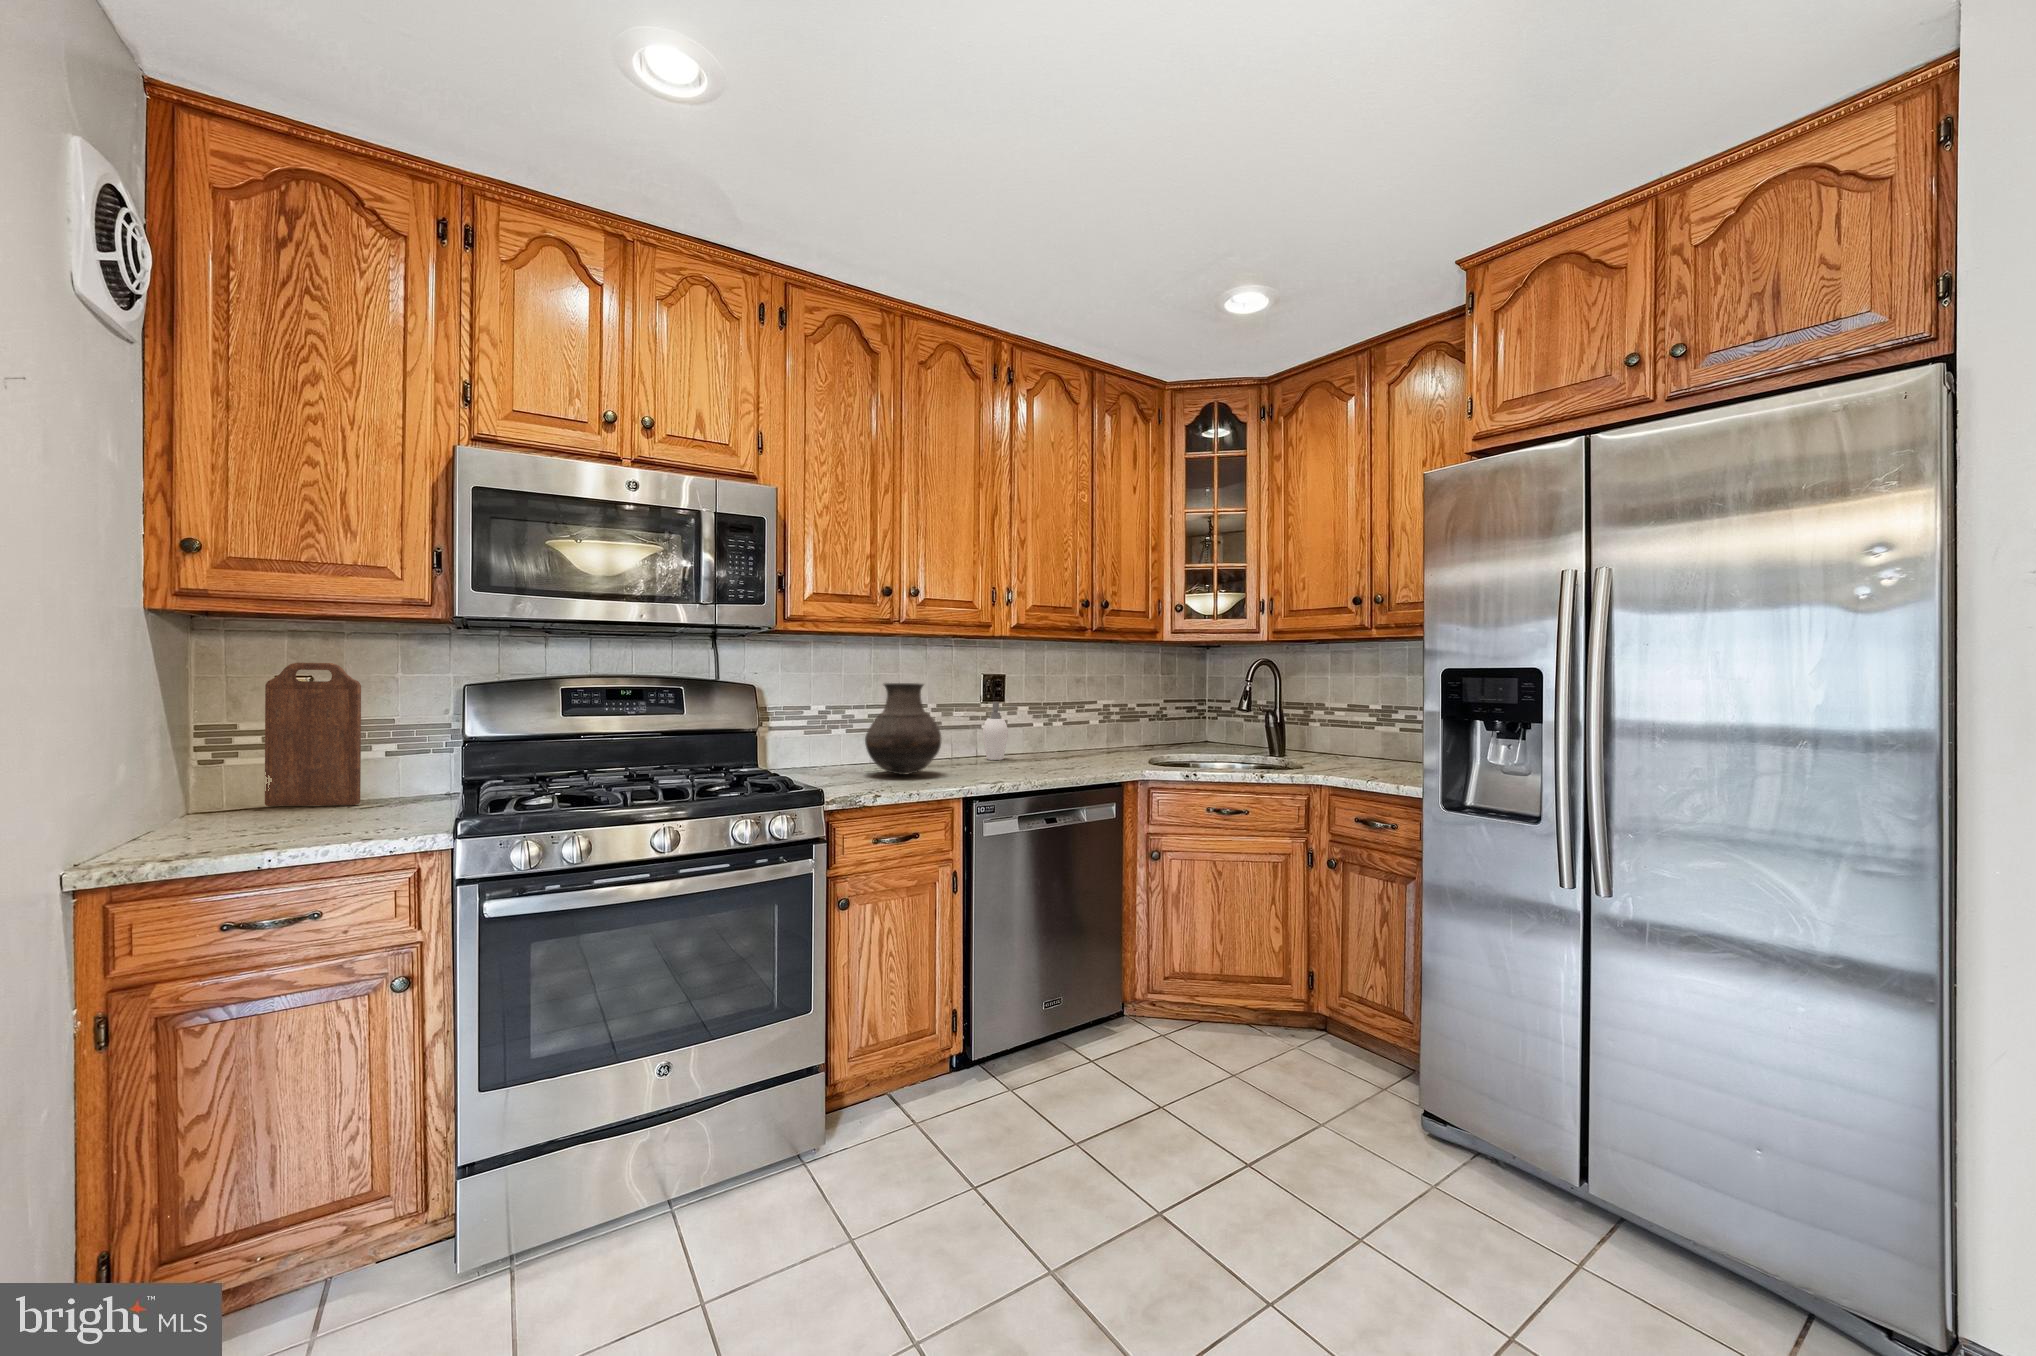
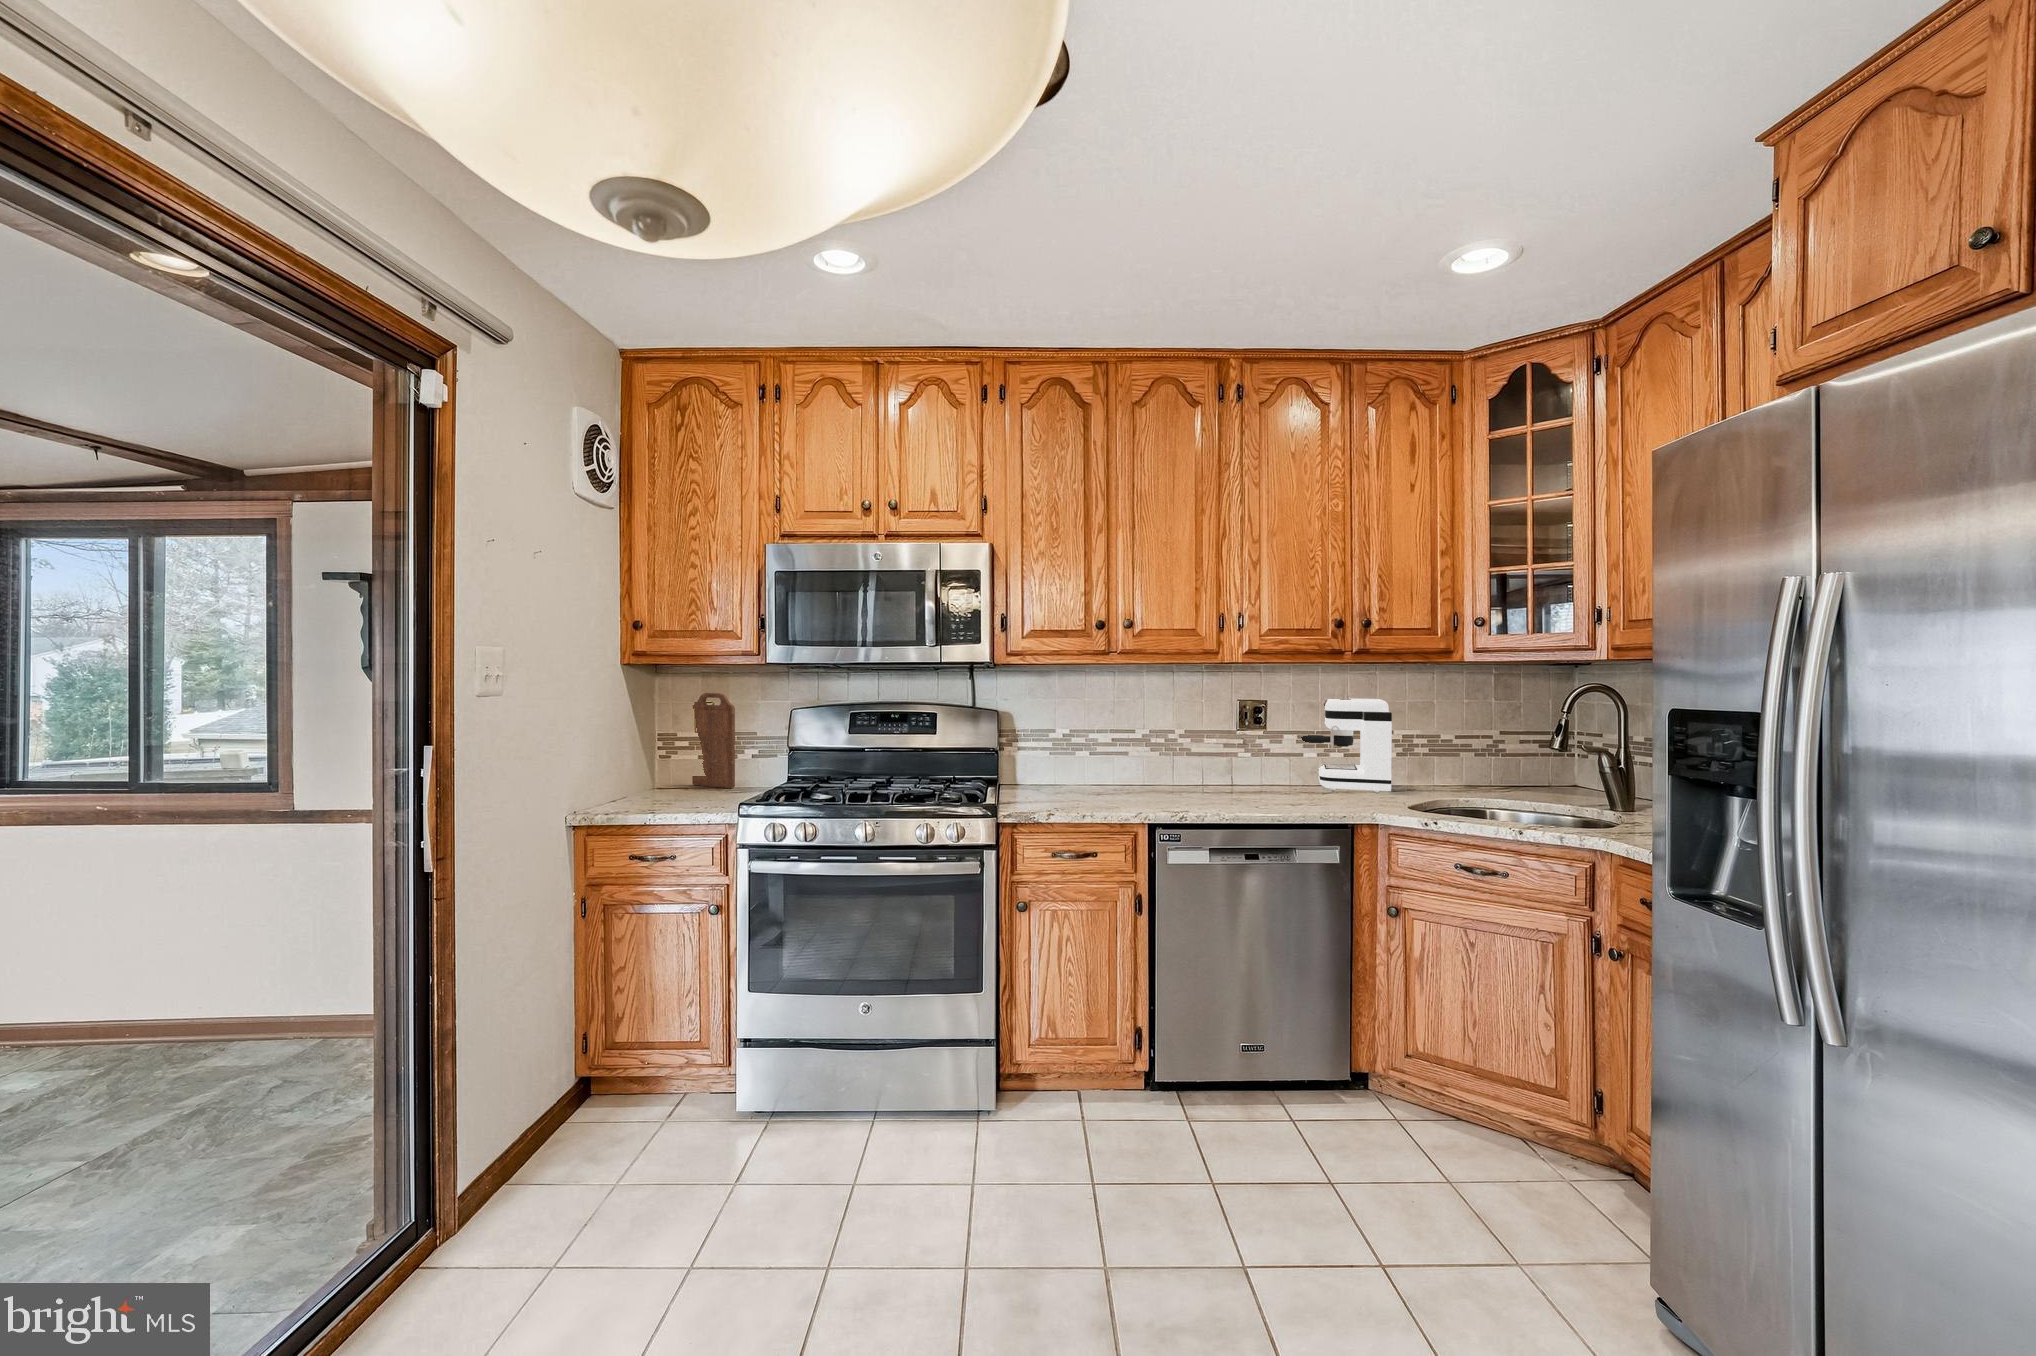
coffee maker: none [1026,674,1115,757] -> present [1301,699,1392,793]
vase: present [865,683,942,775] -> none [1083,710,1155,797]
soap dispenser: present [983,702,1016,760] -> none [1235,728,1270,788]

